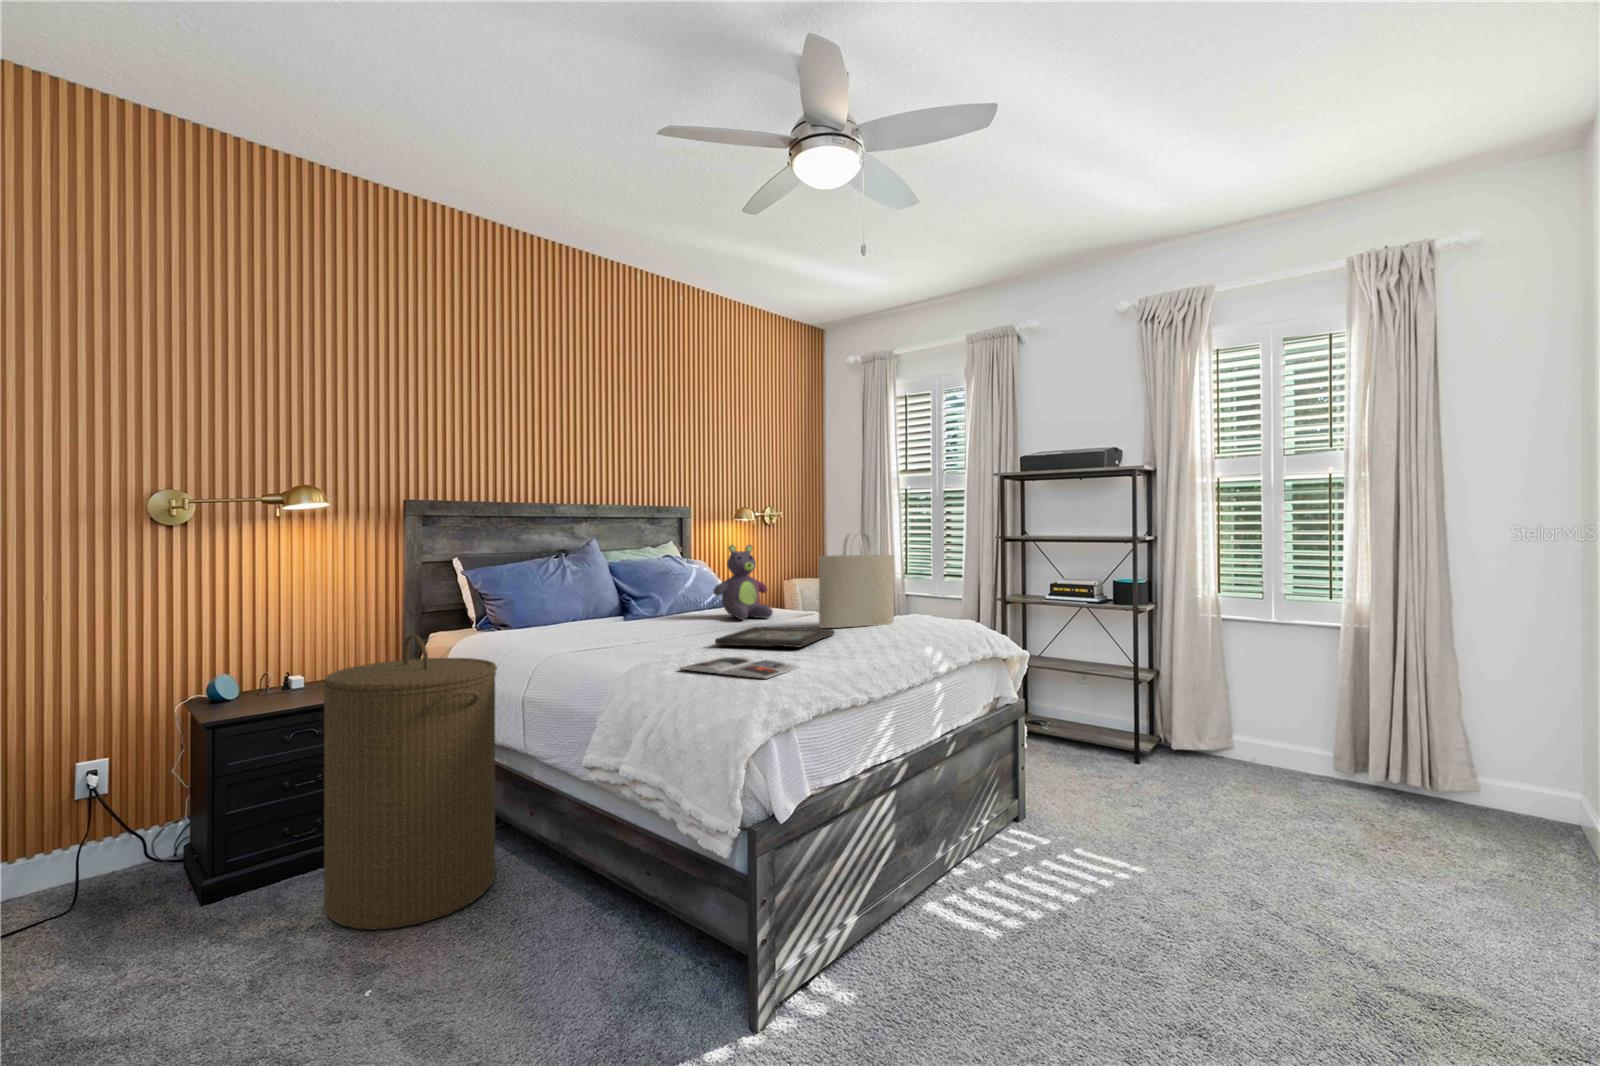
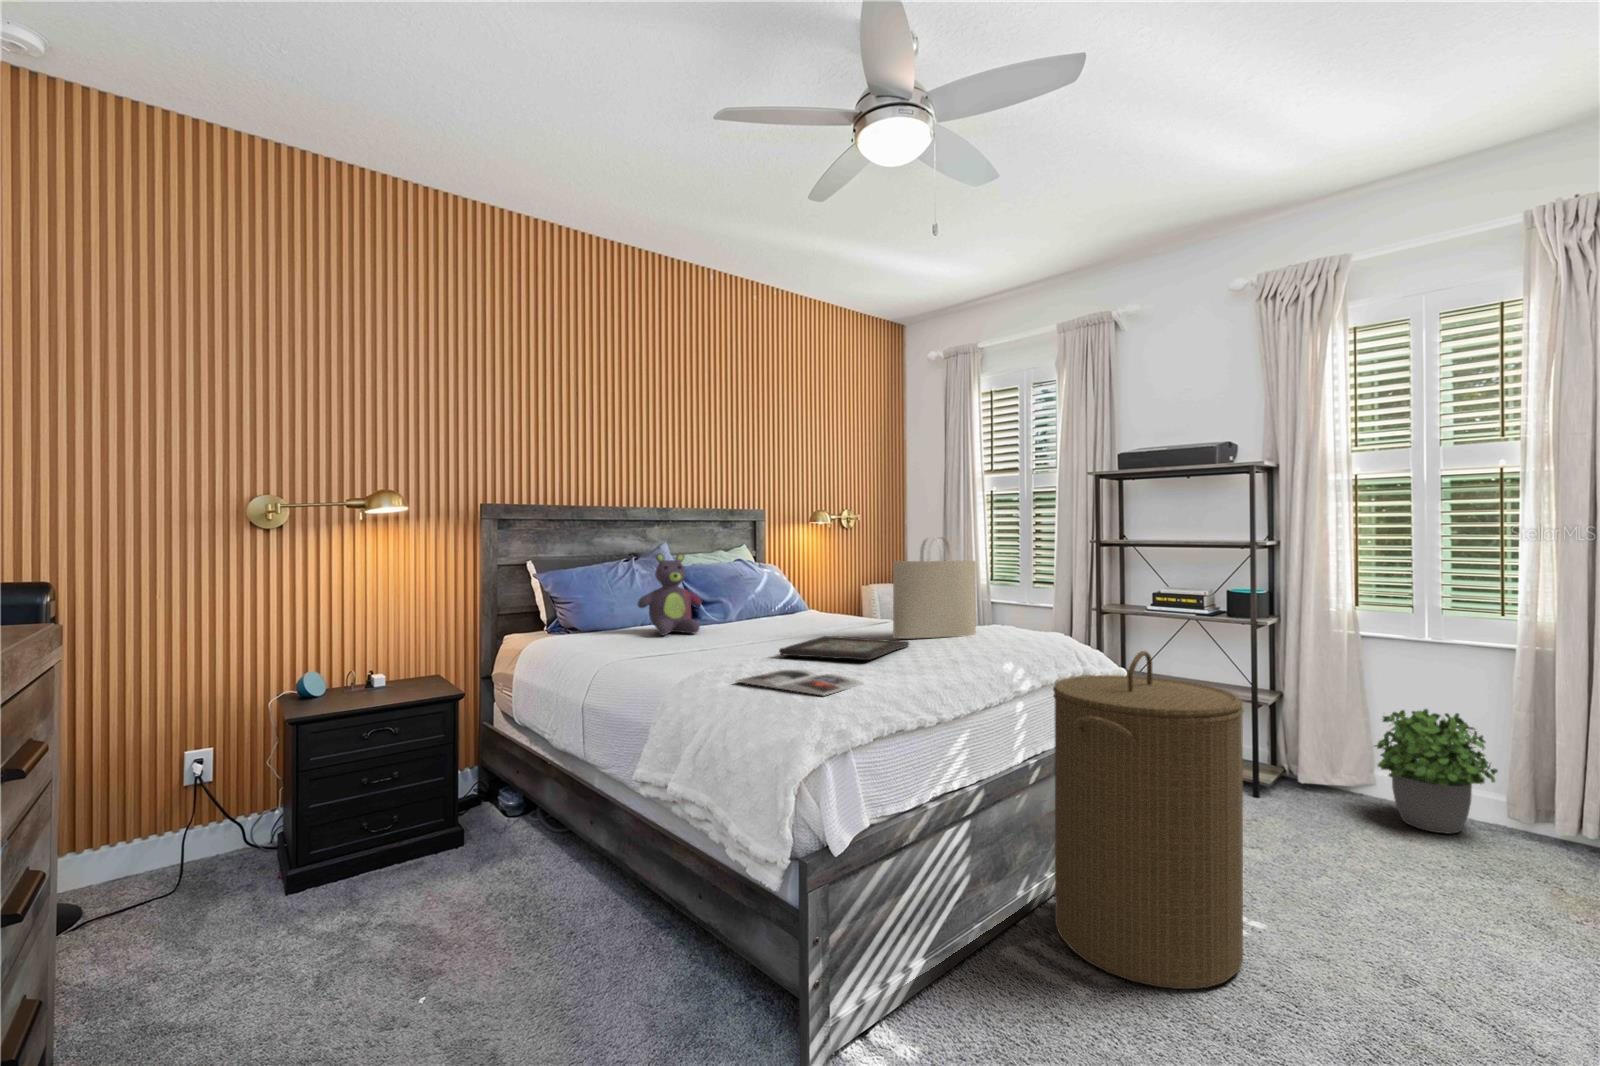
stuffed bear: present [713,545,773,620] -> present [638,553,702,635]
laundry hamper: present [323,634,497,930] -> present [1053,651,1244,989]
potted plant: none [1231,680,1329,787] -> present [1375,709,1498,834]

